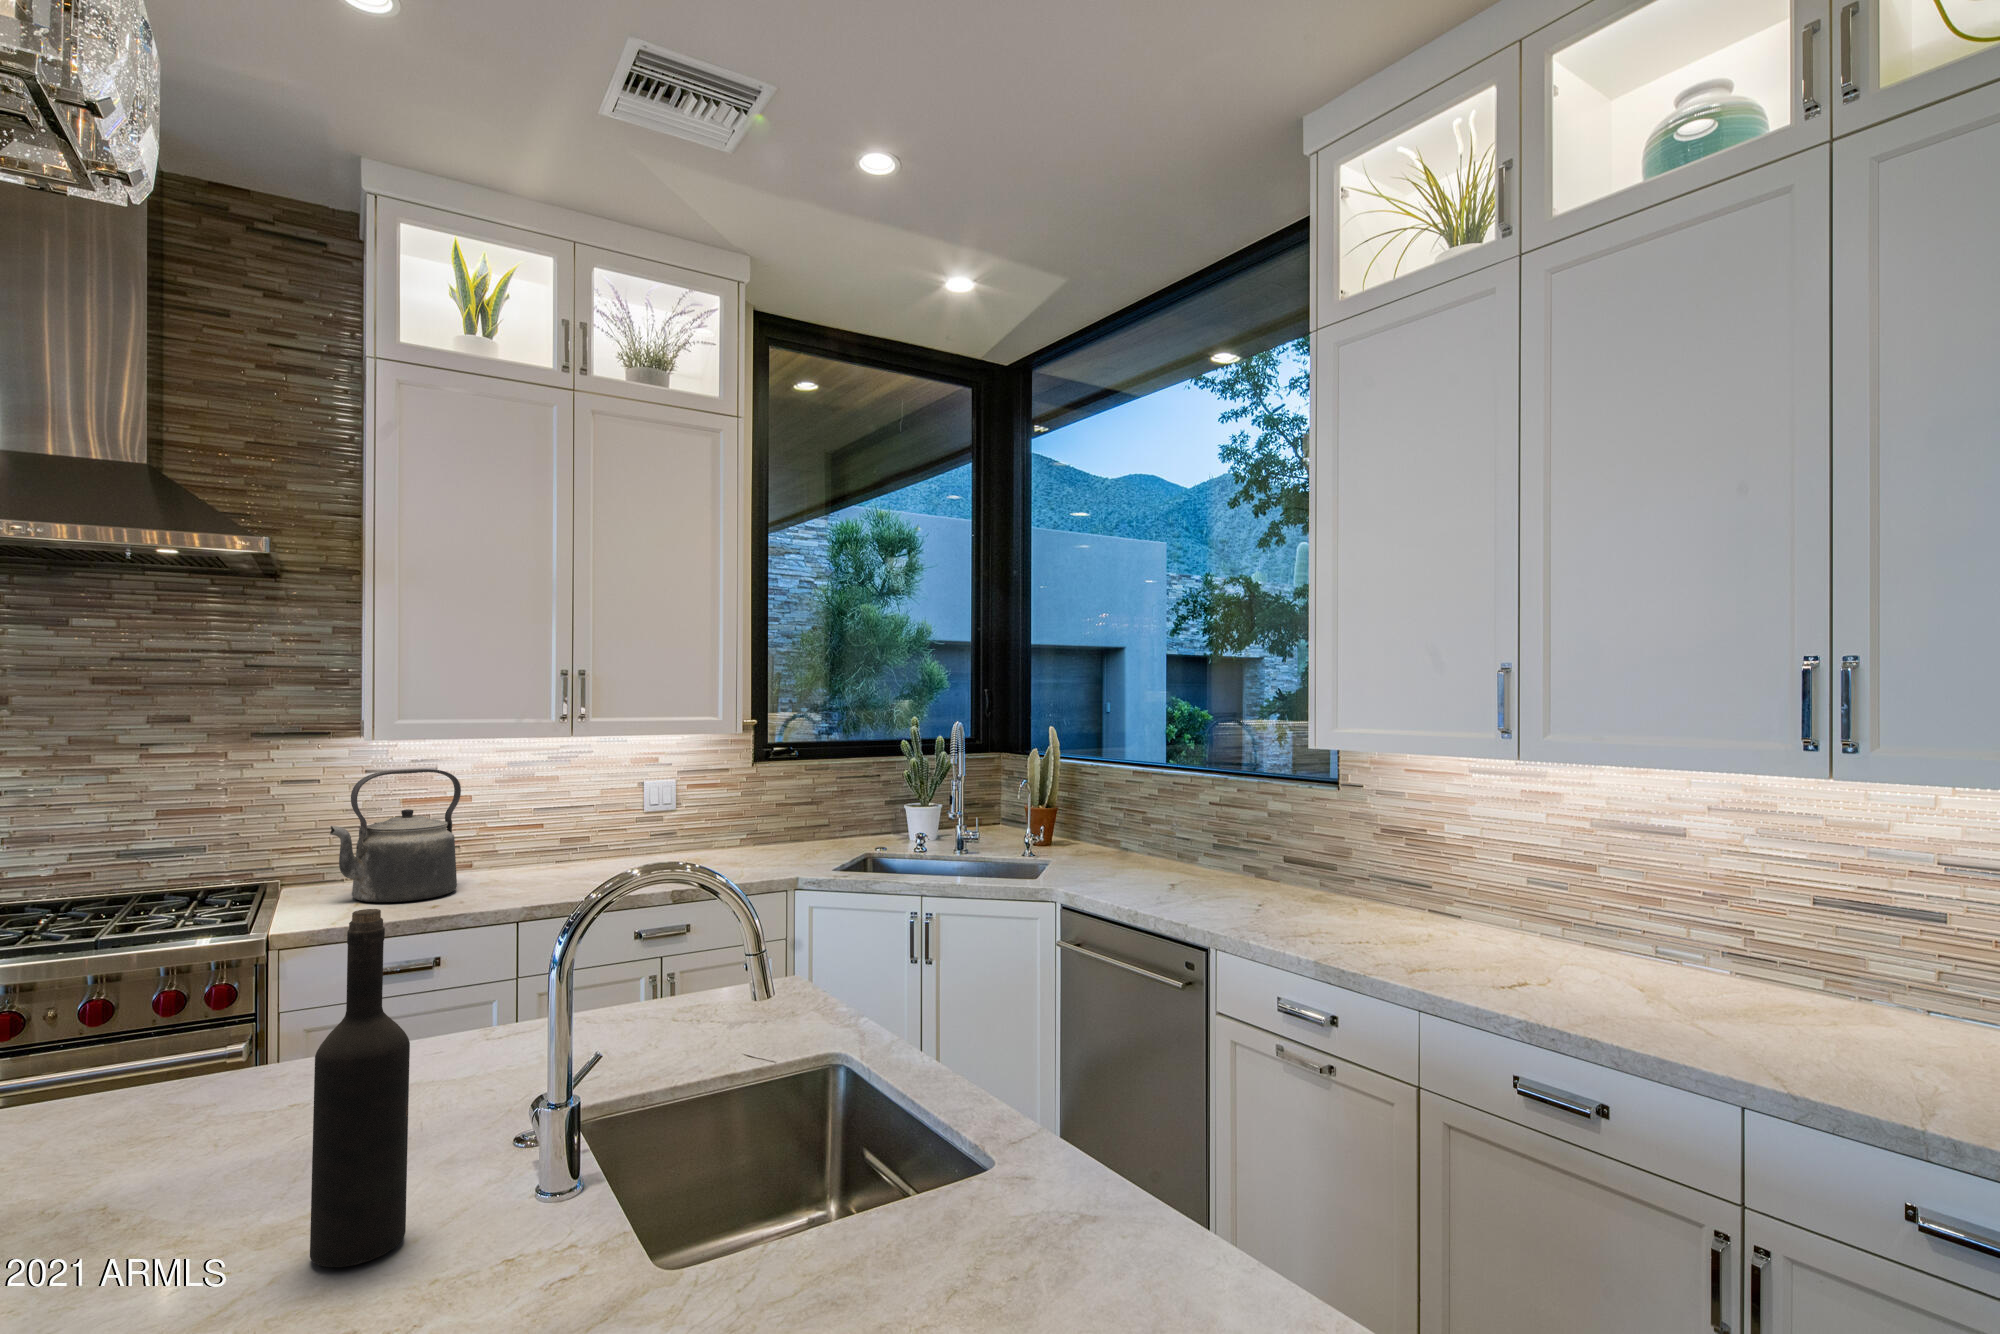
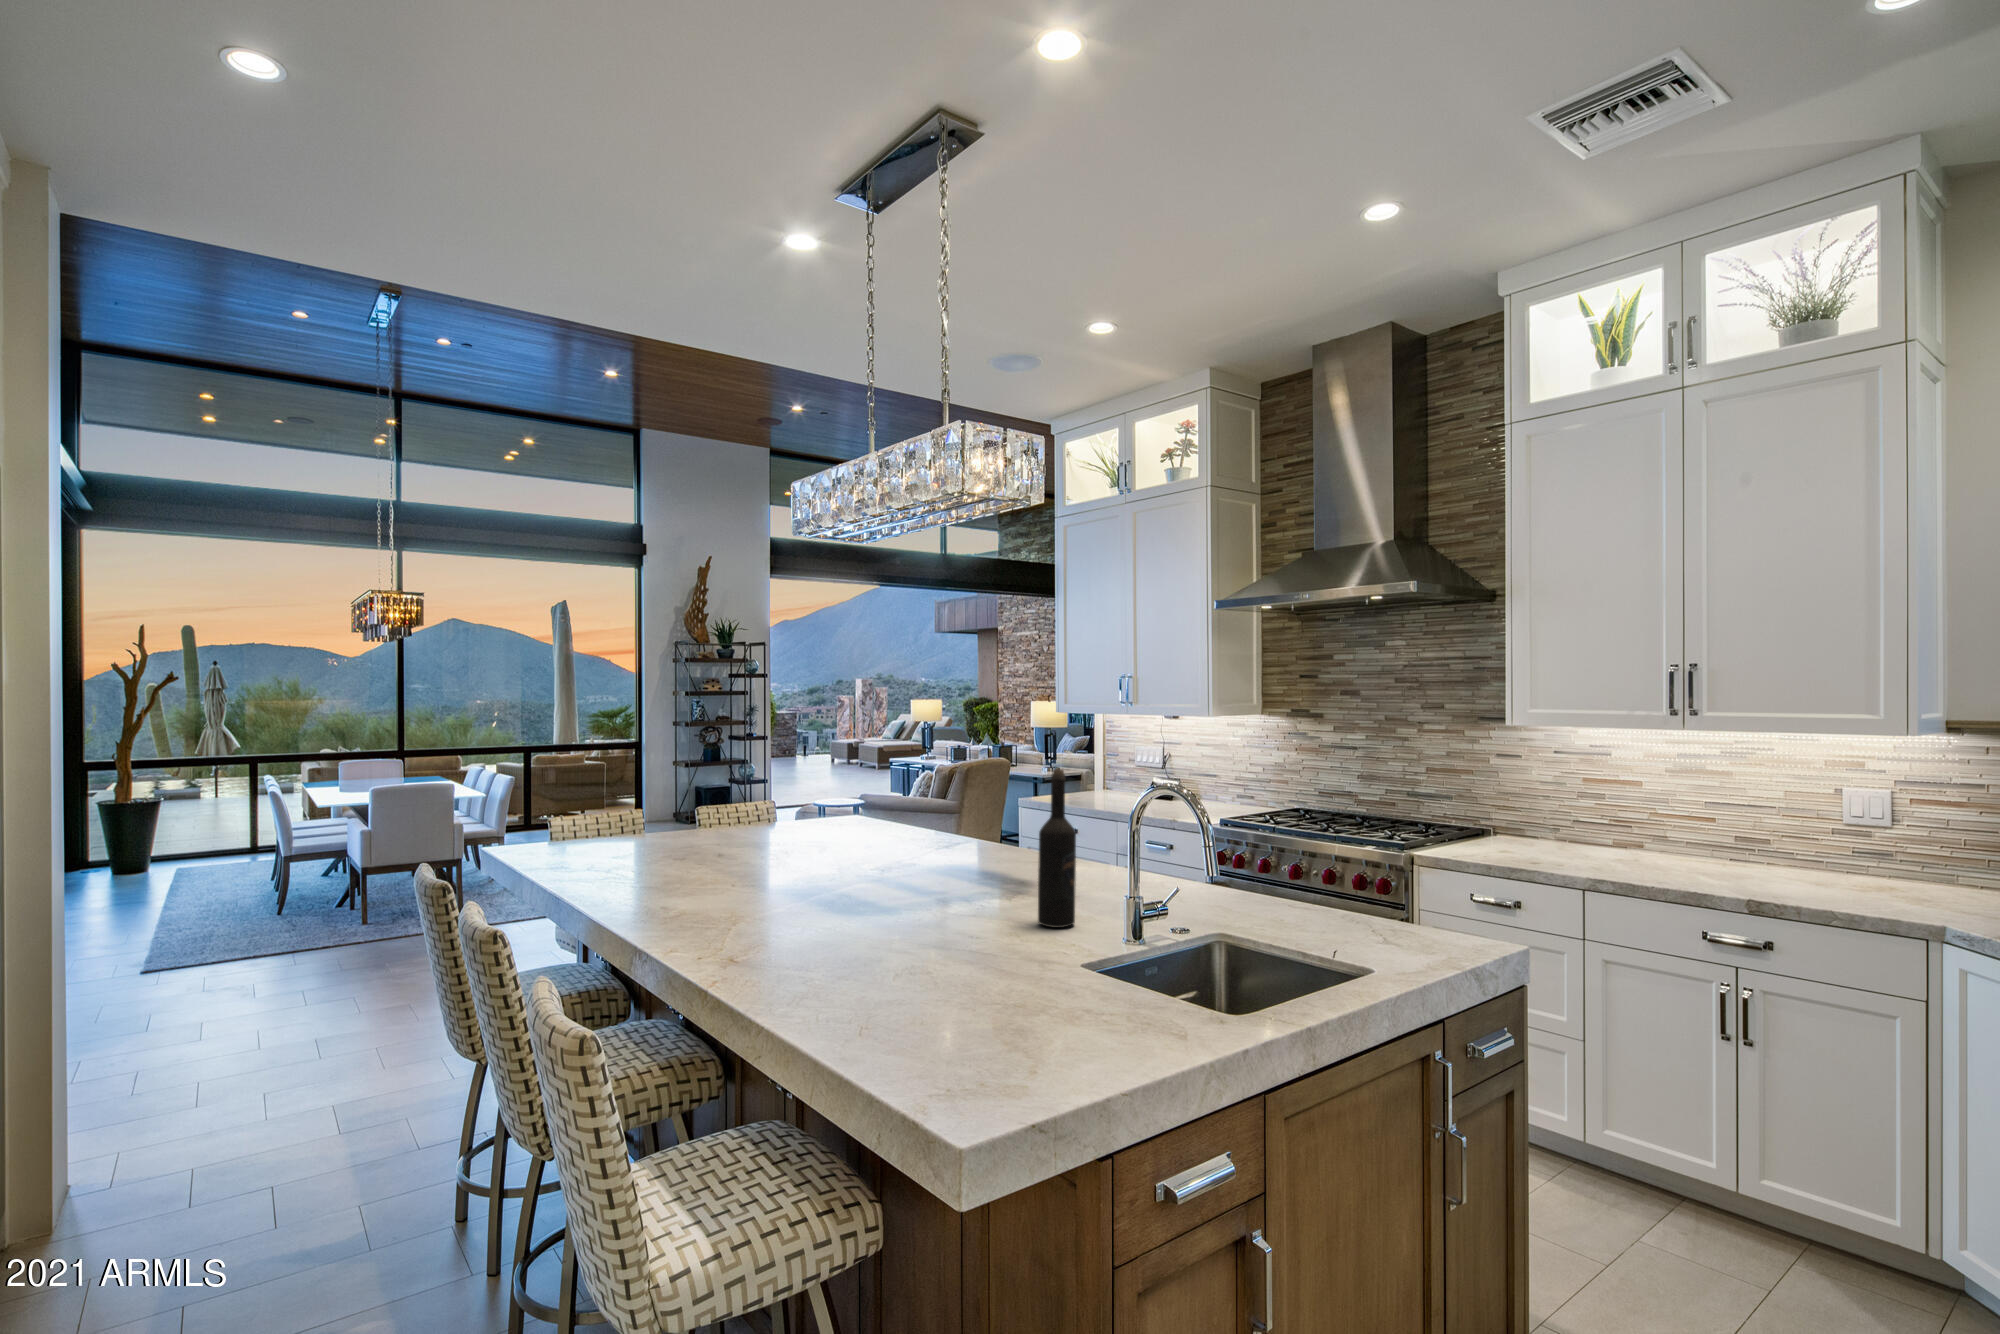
kettle: present [330,769,461,902] -> none [1477,749,1587,857]

